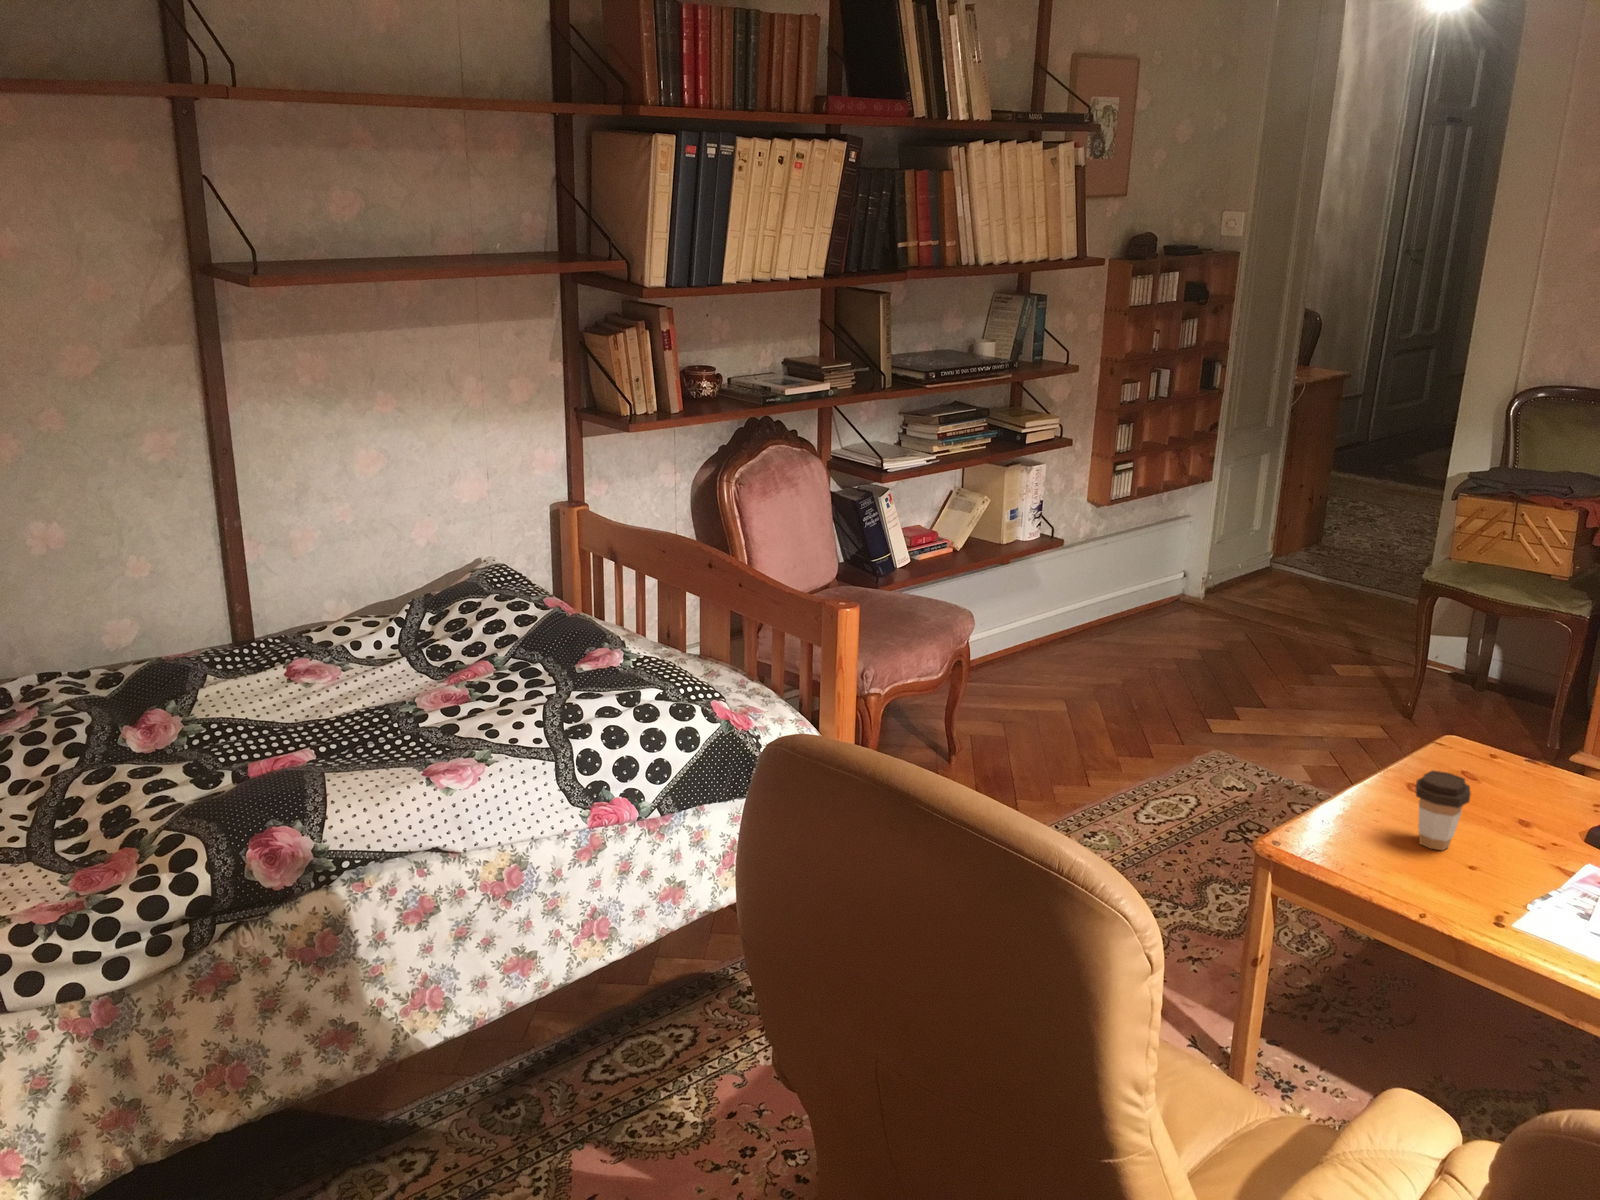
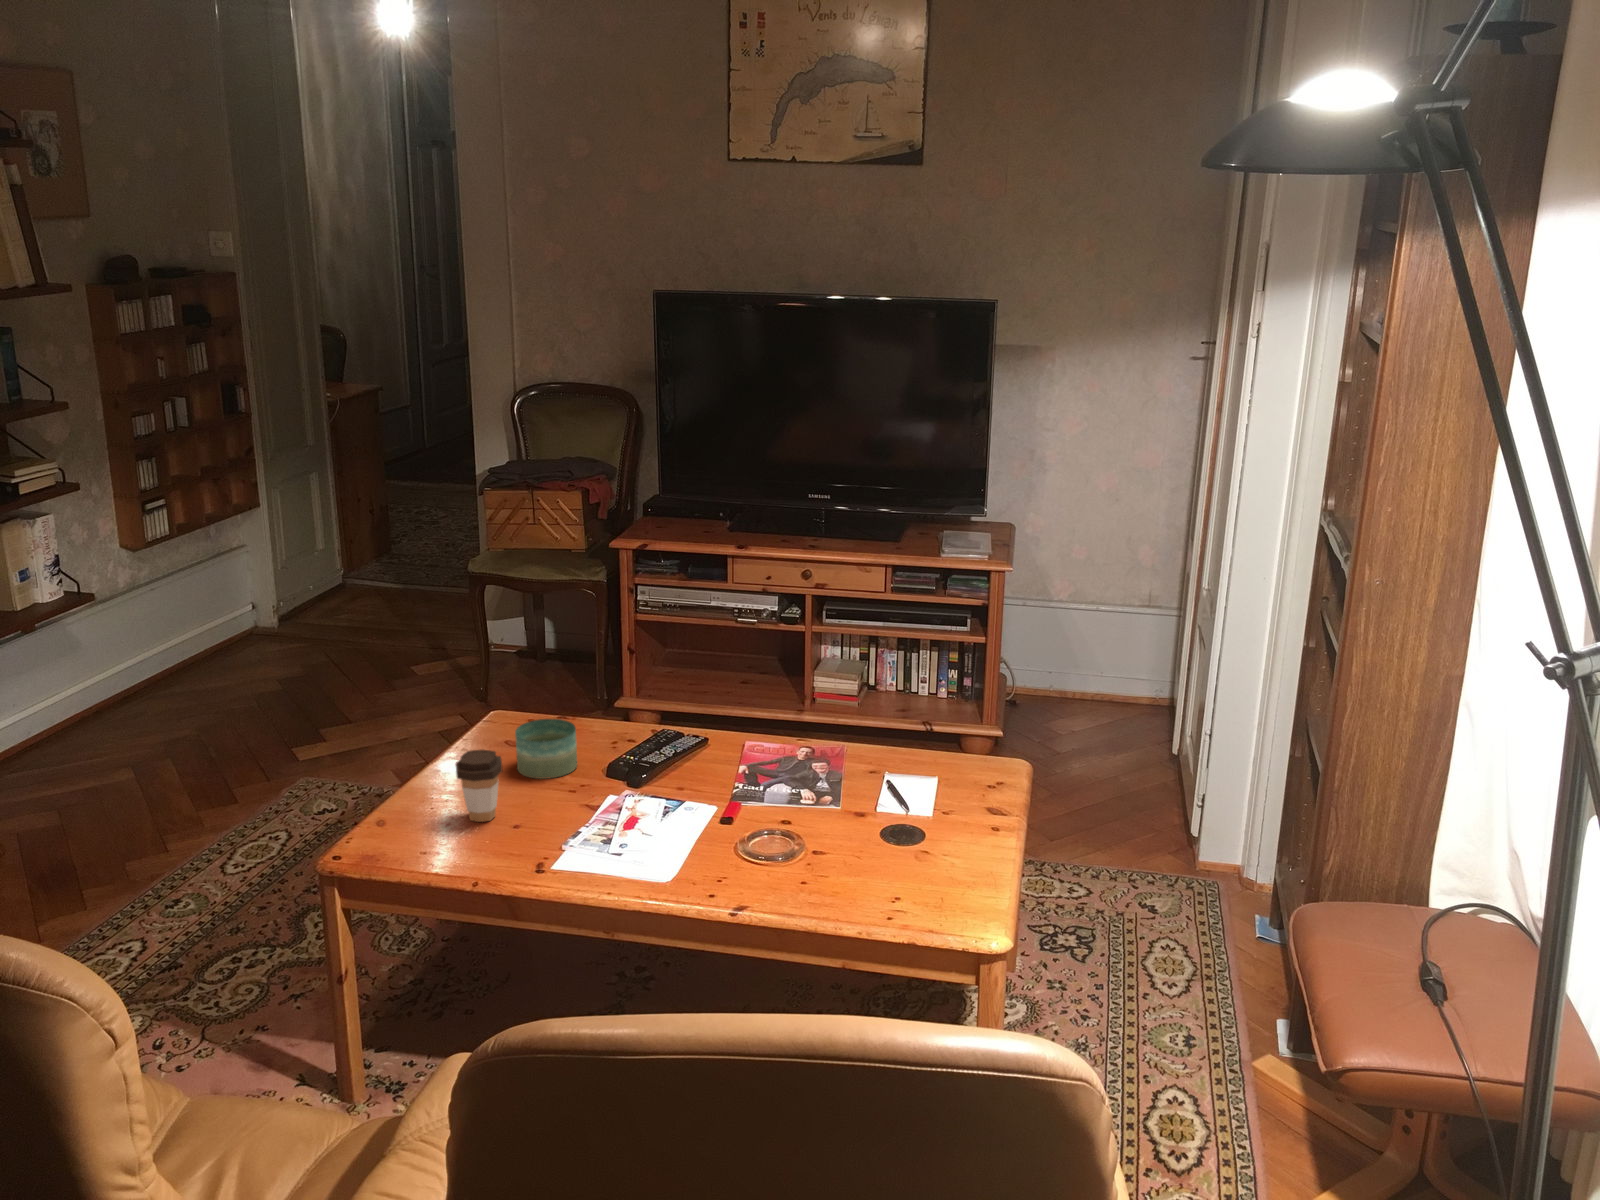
candle: none [1476,755,1558,824] -> present [515,719,577,779]

